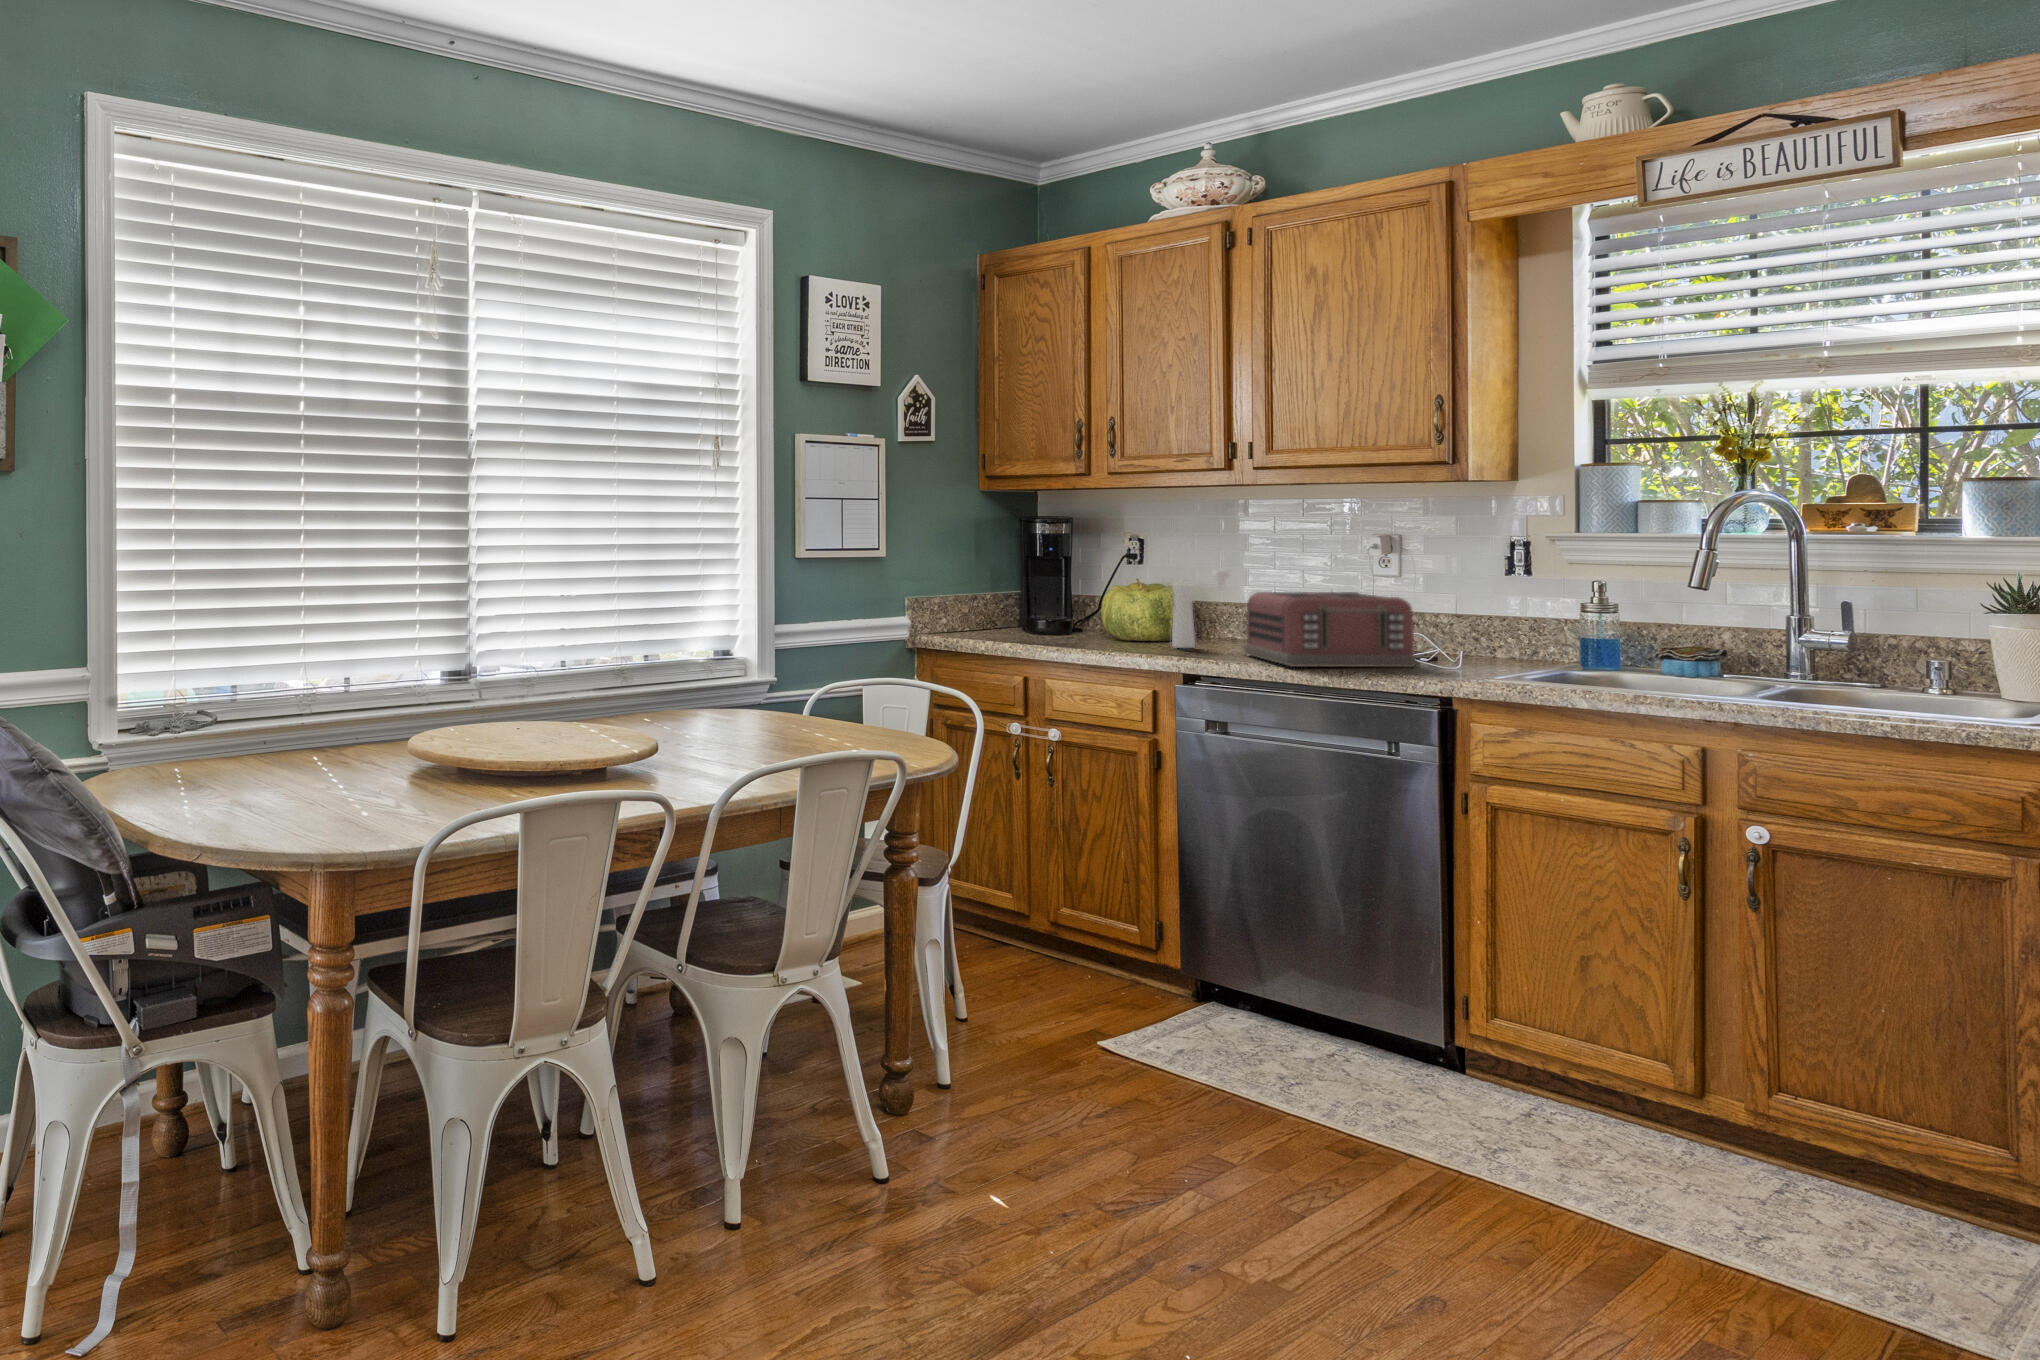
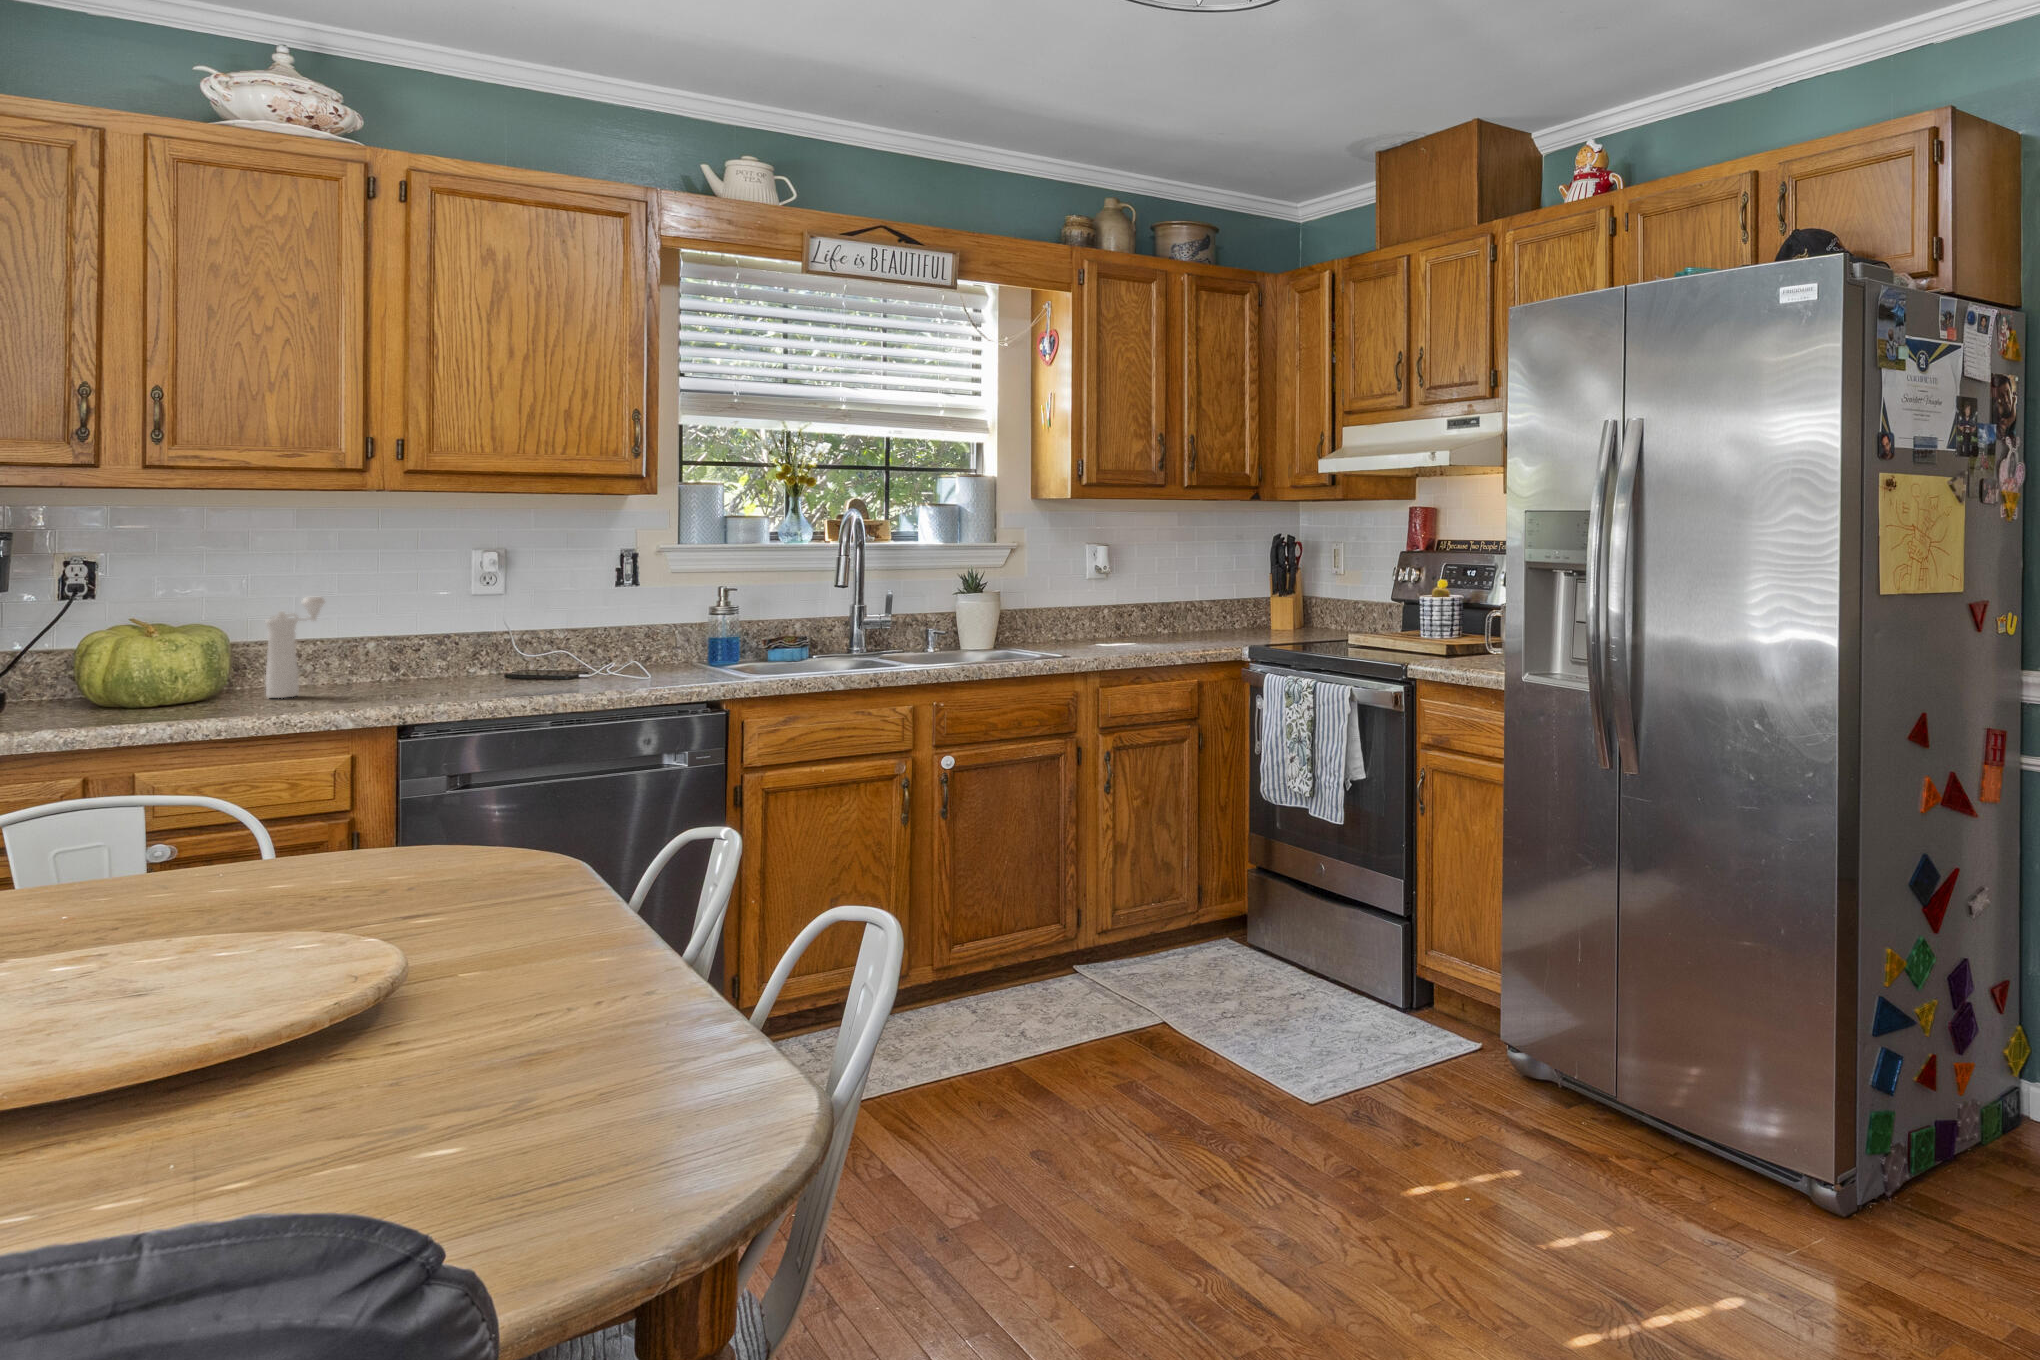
toaster: present [1244,592,1417,667] -> none [401,612,614,696]

